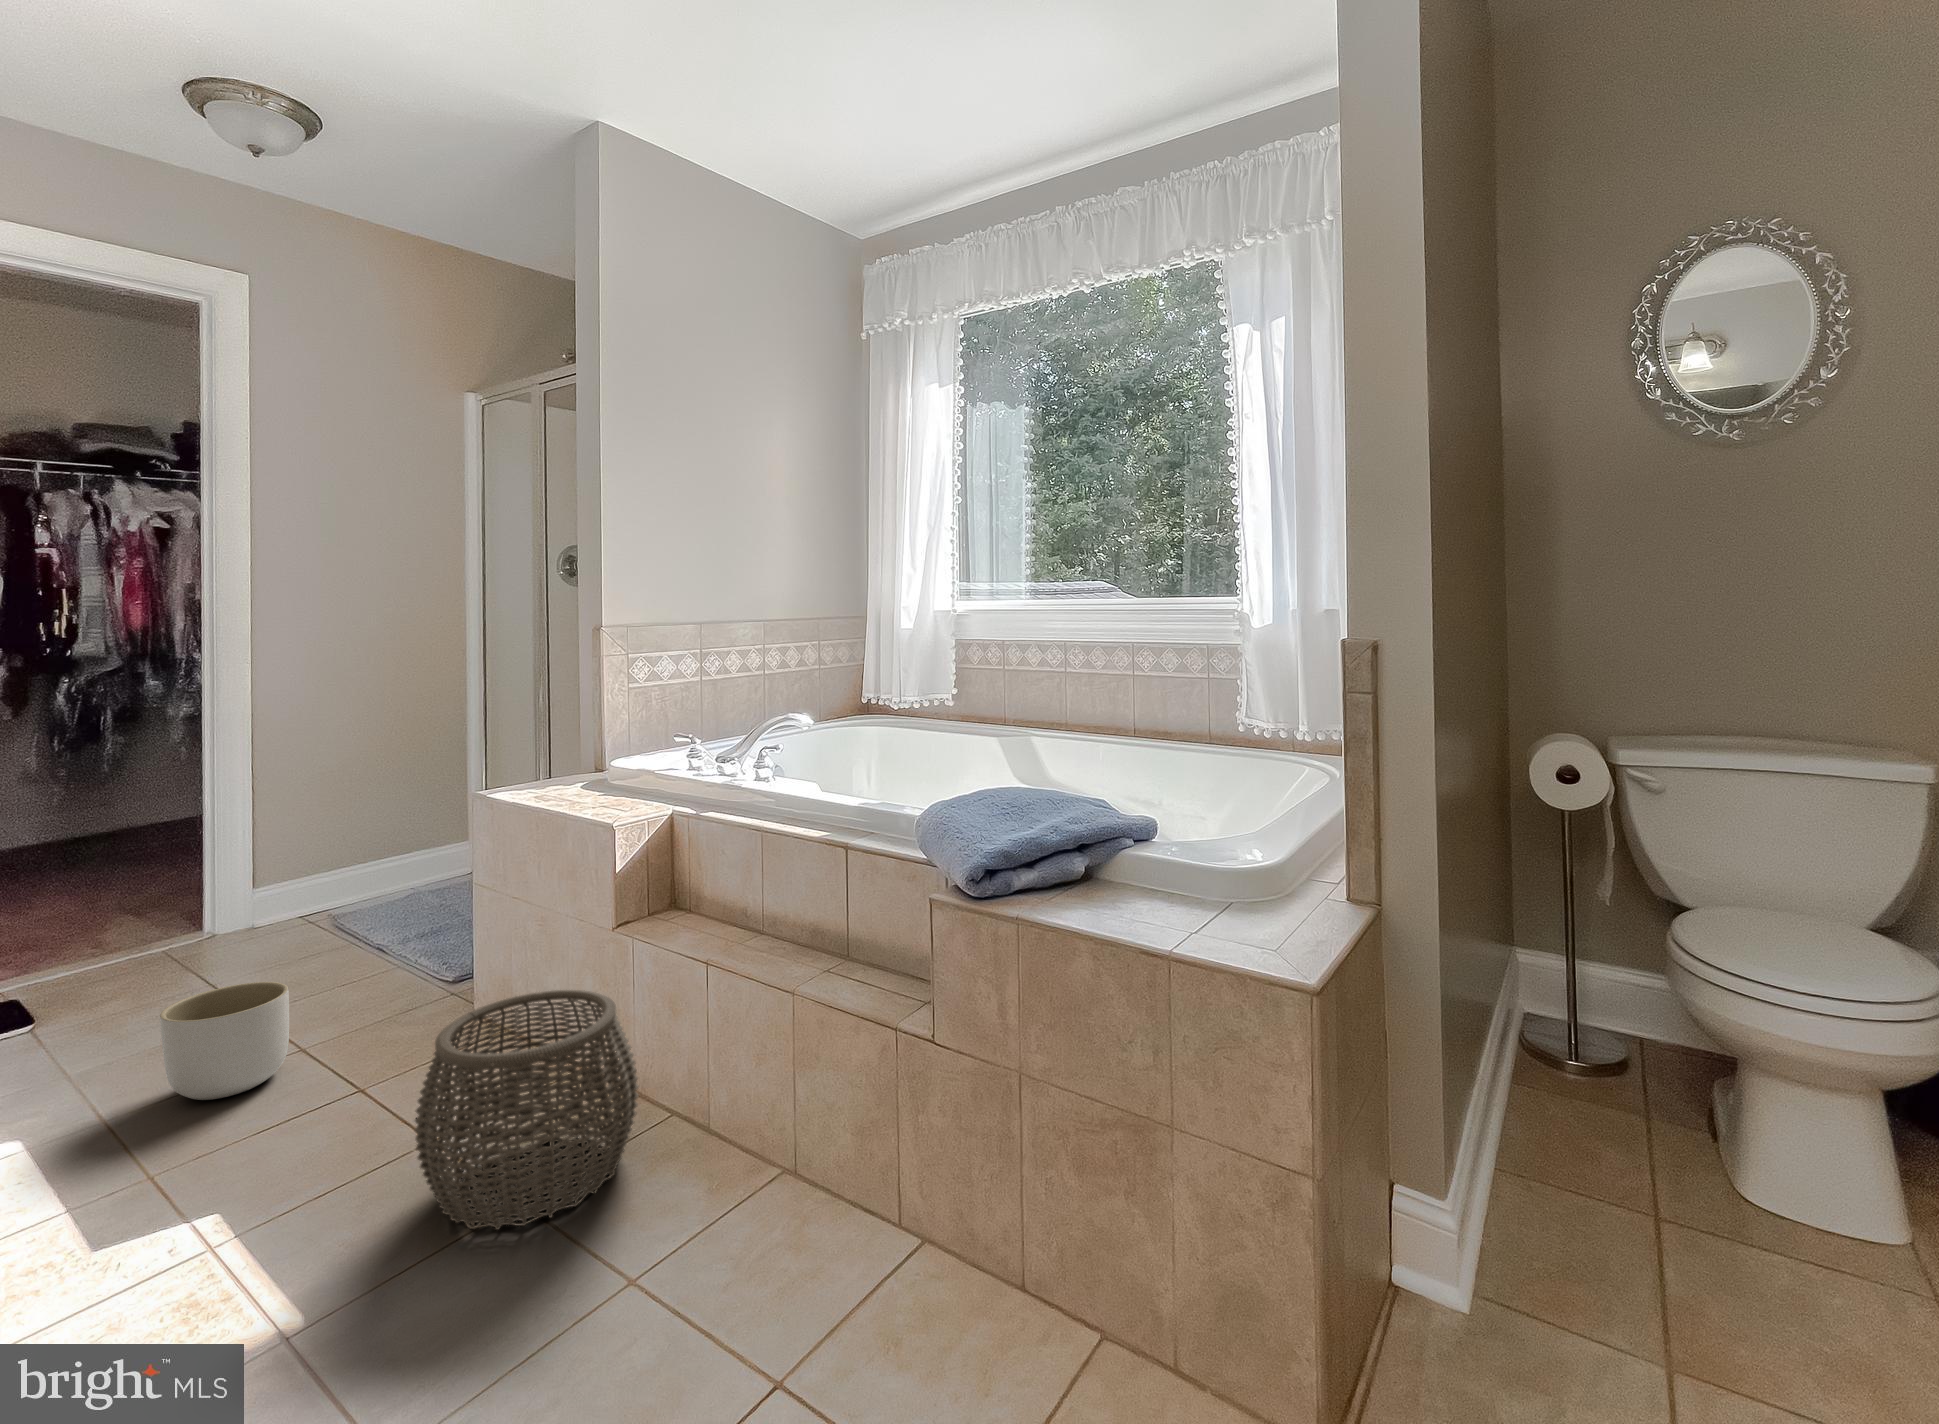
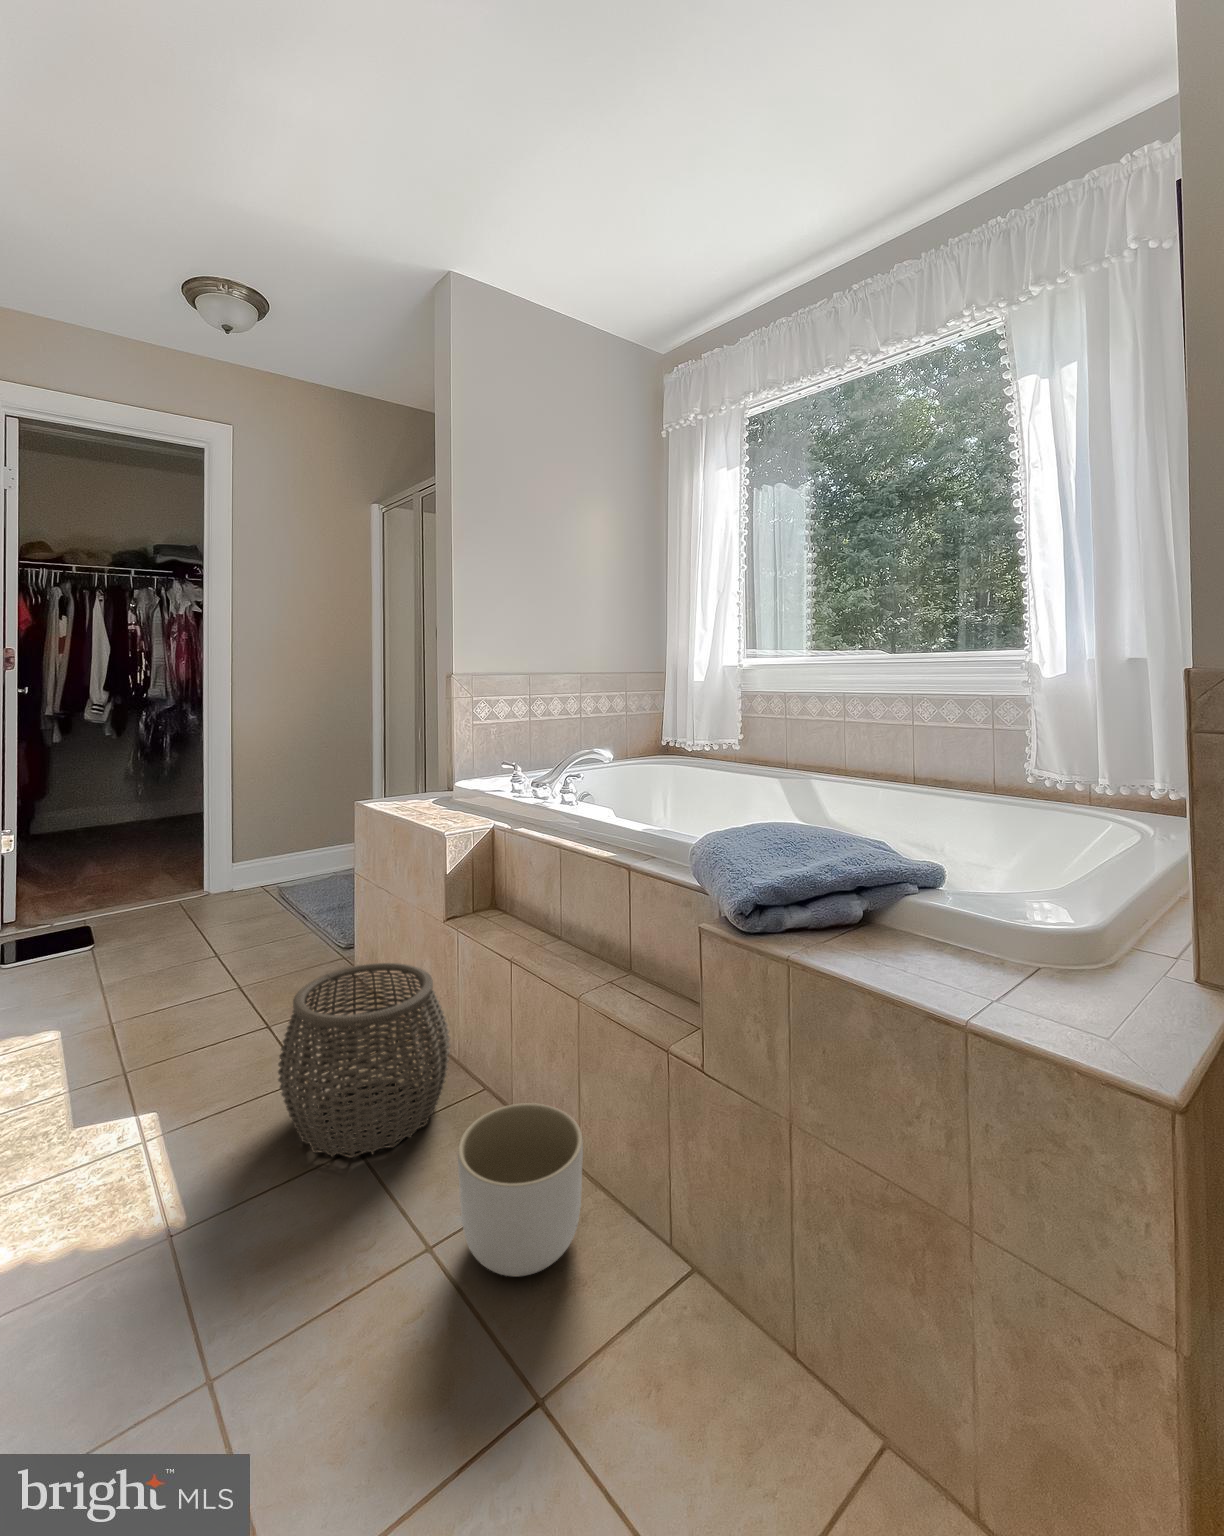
planter: present [160,982,289,1100] -> present [458,1103,583,1277]

